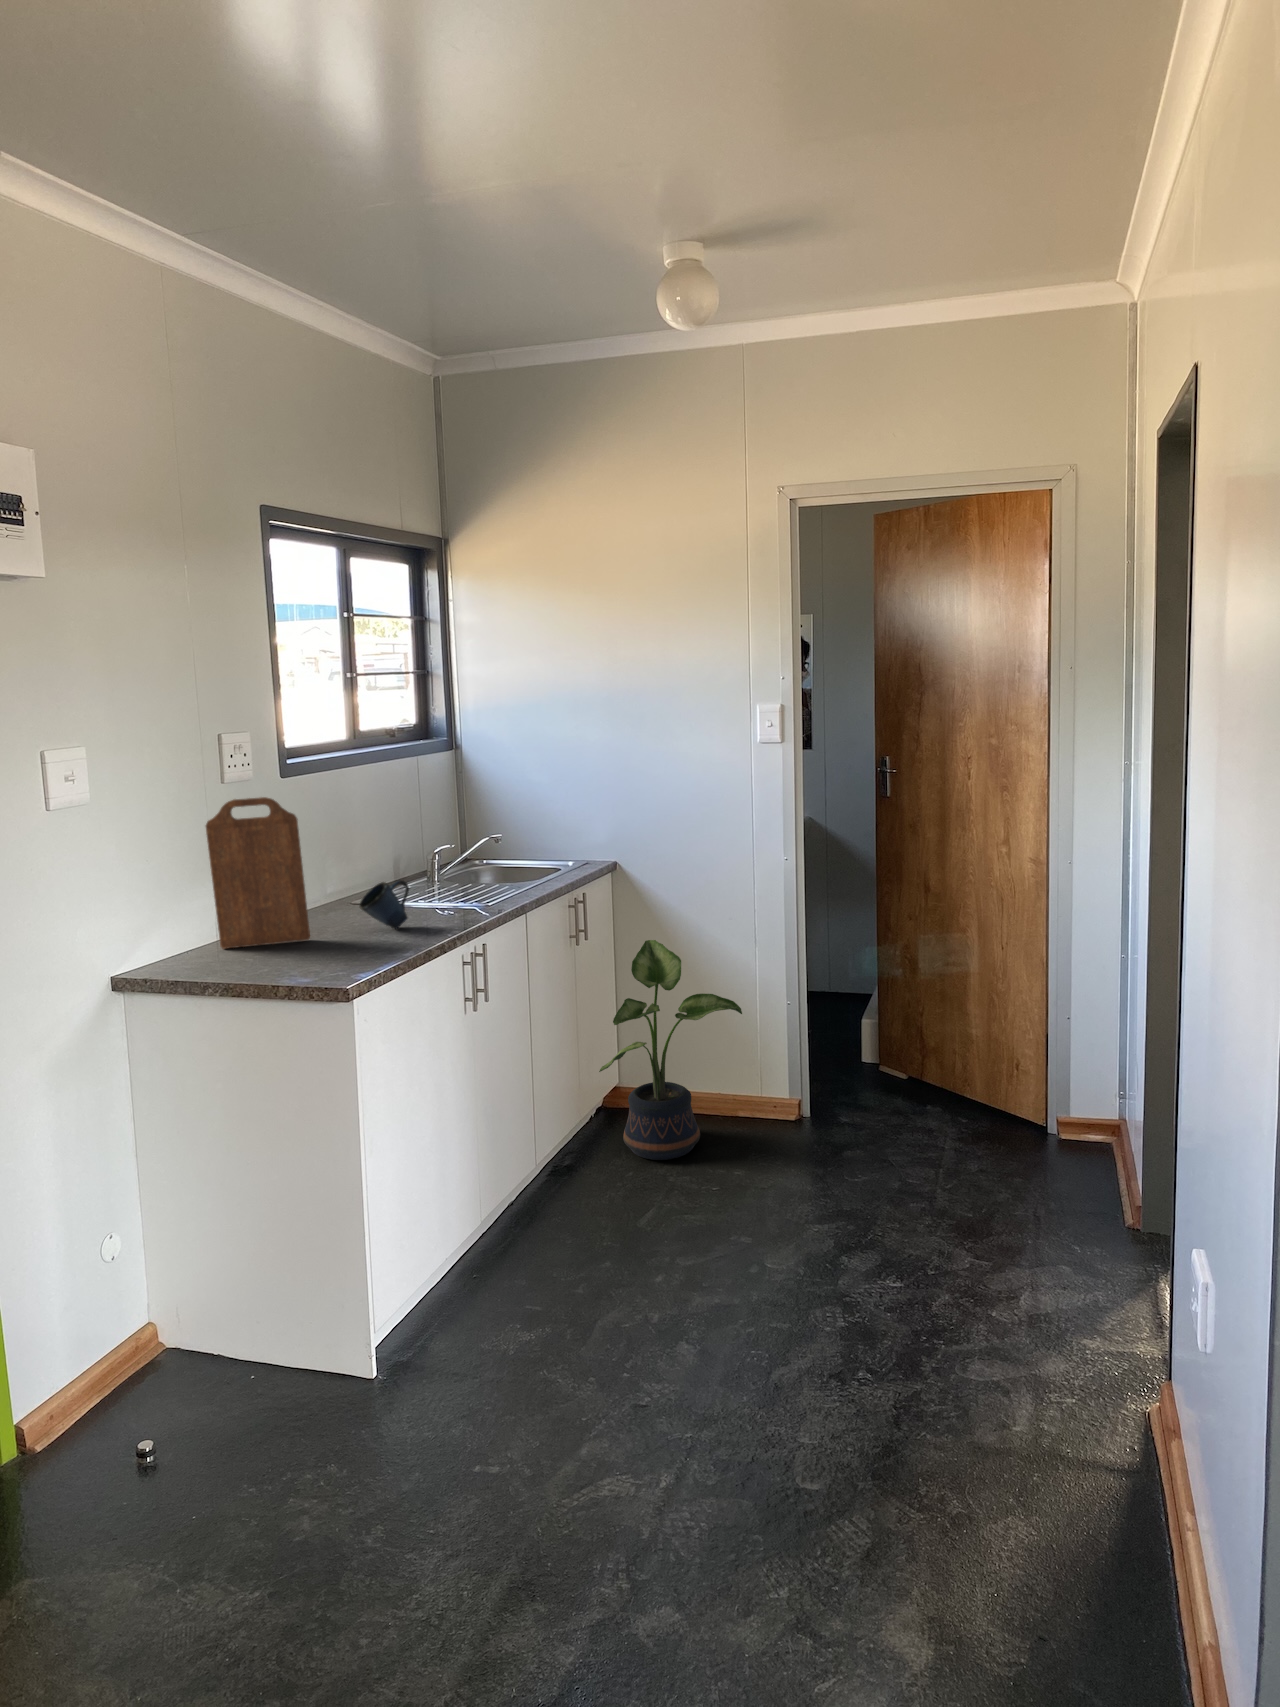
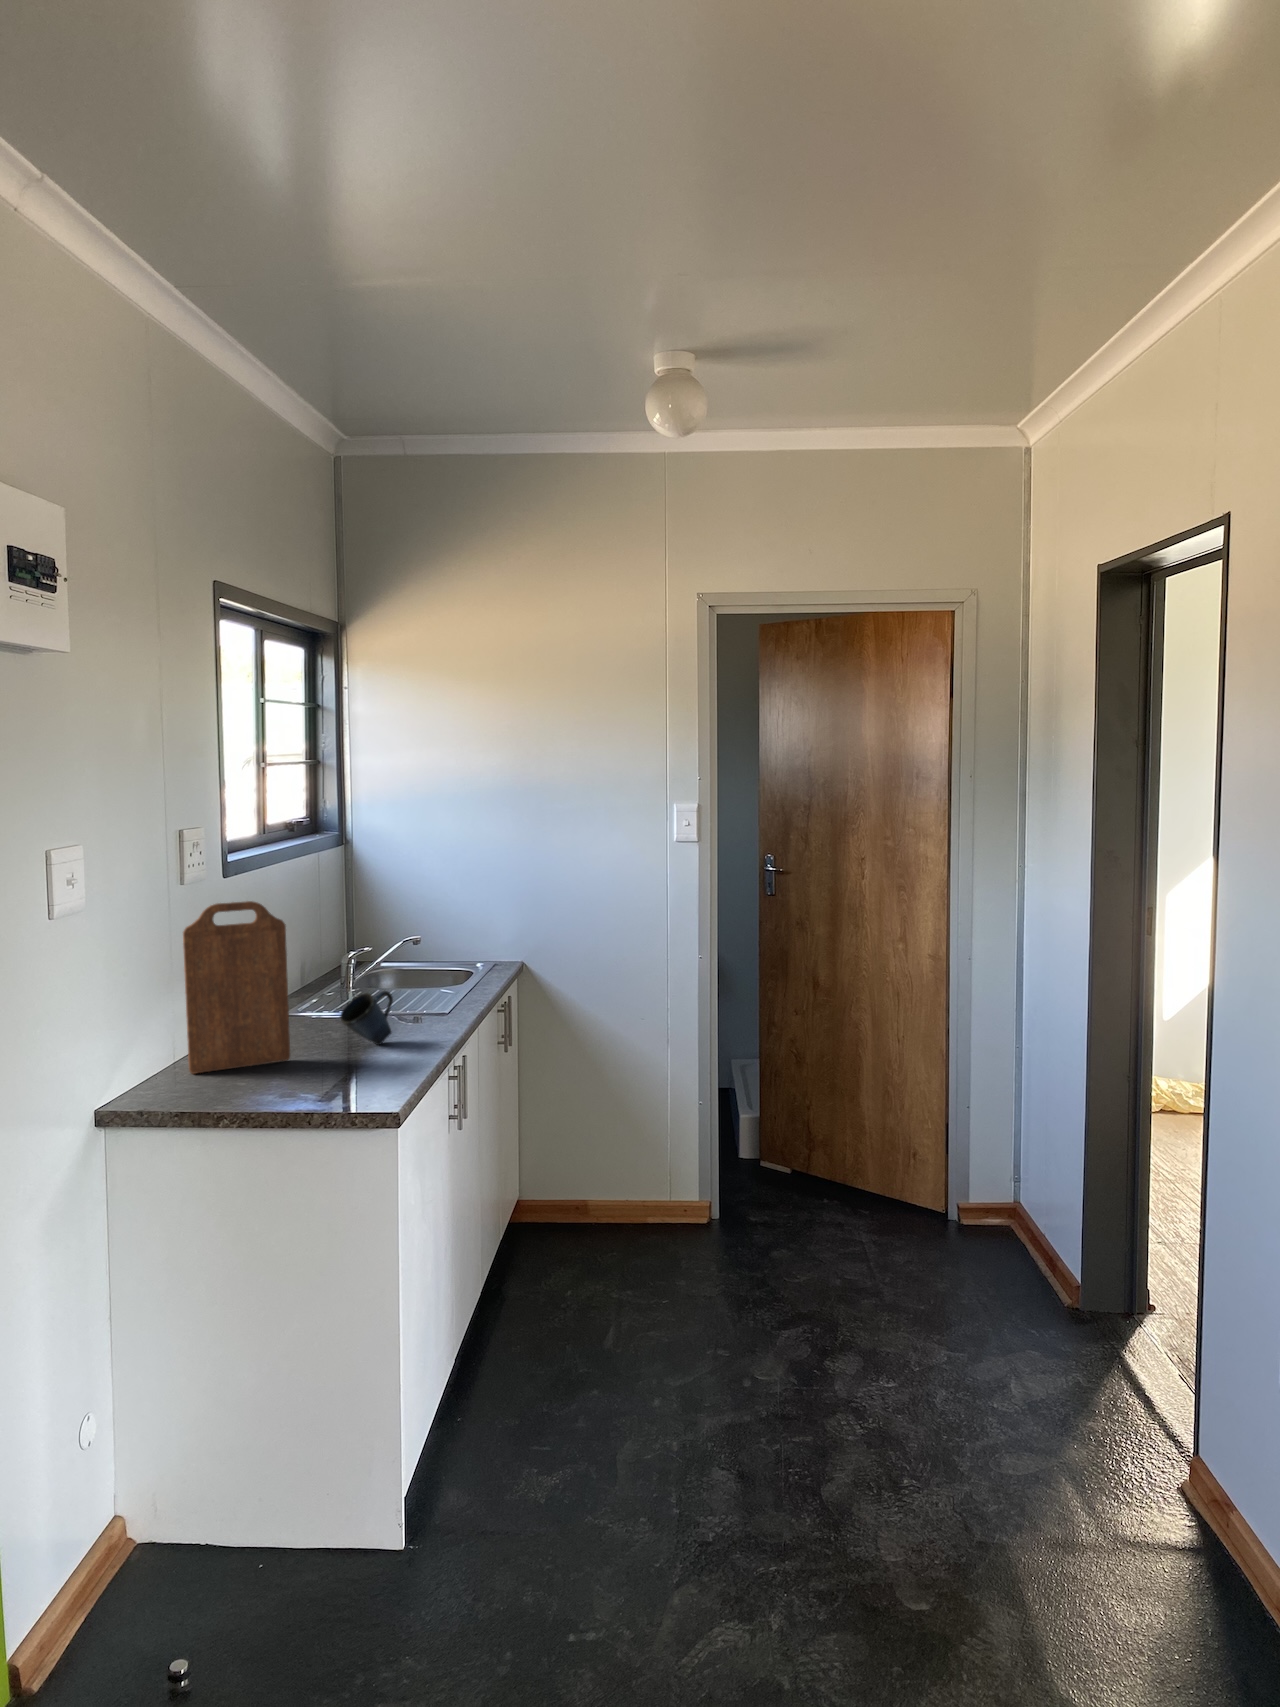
potted plant: present [599,940,742,1160] -> none [534,1047,679,1279]

